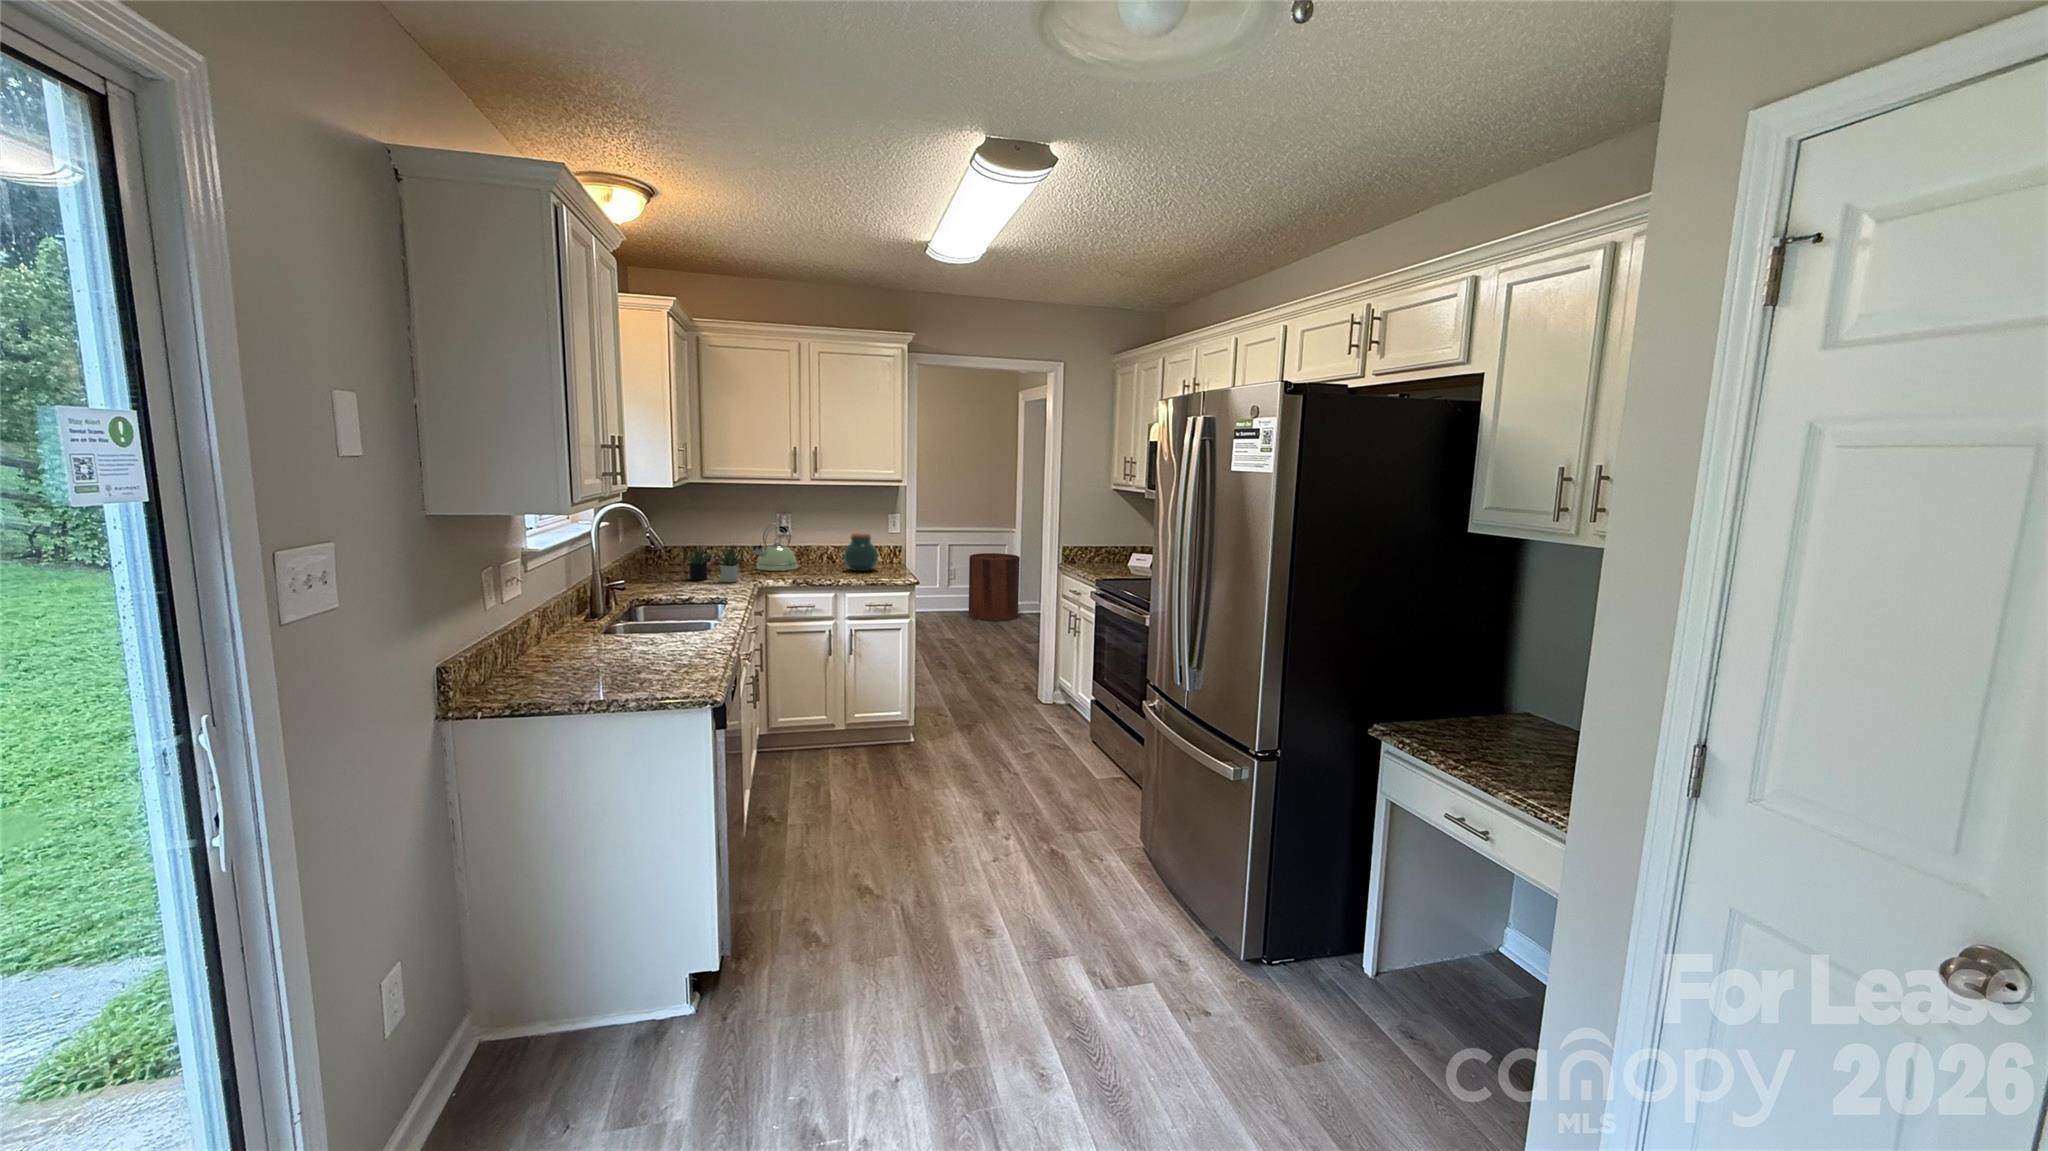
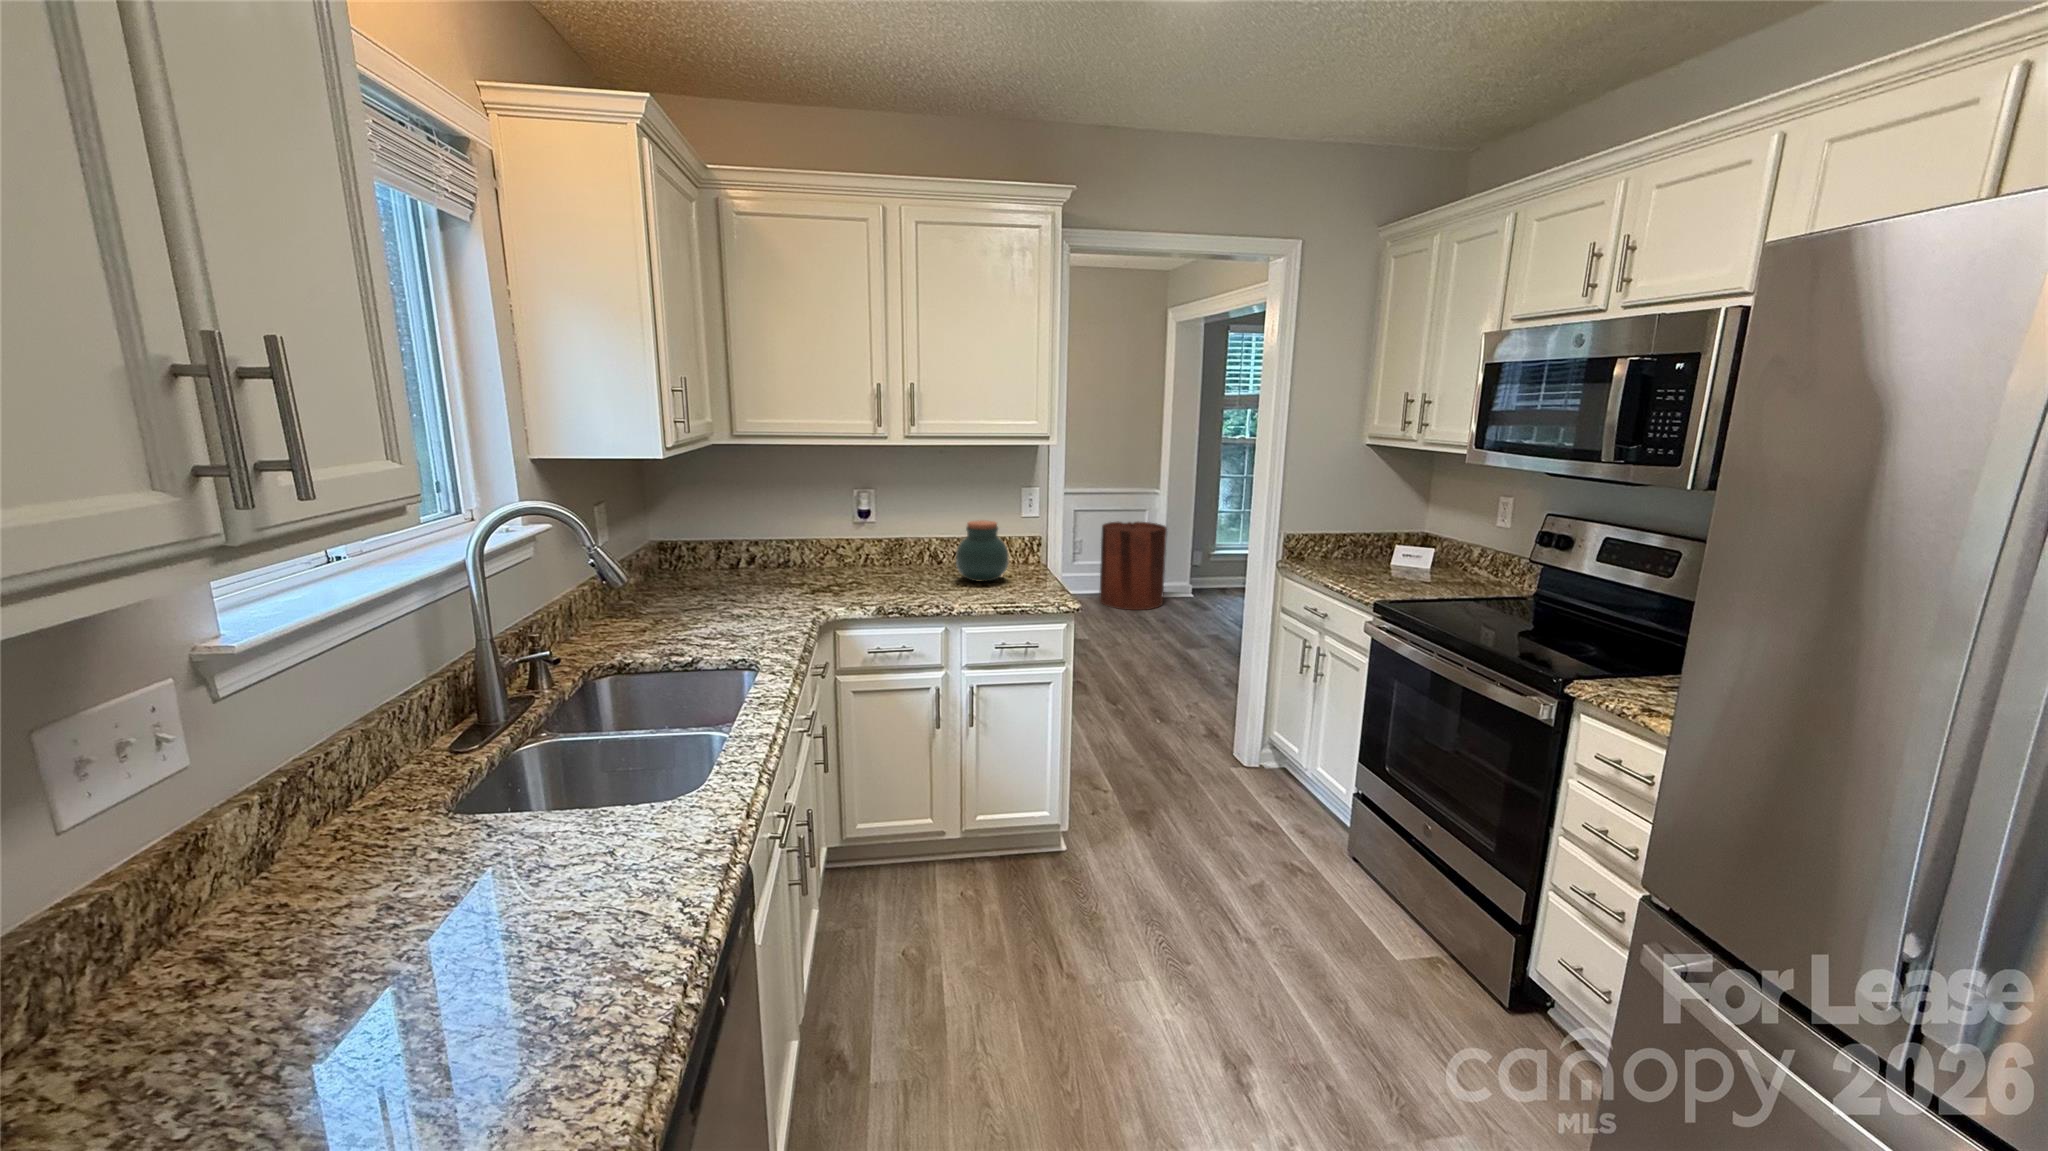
kettle: present [752,523,798,571] -> none [814,505,886,582]
succulent plant: present [683,545,746,582] -> none [698,544,802,612]

